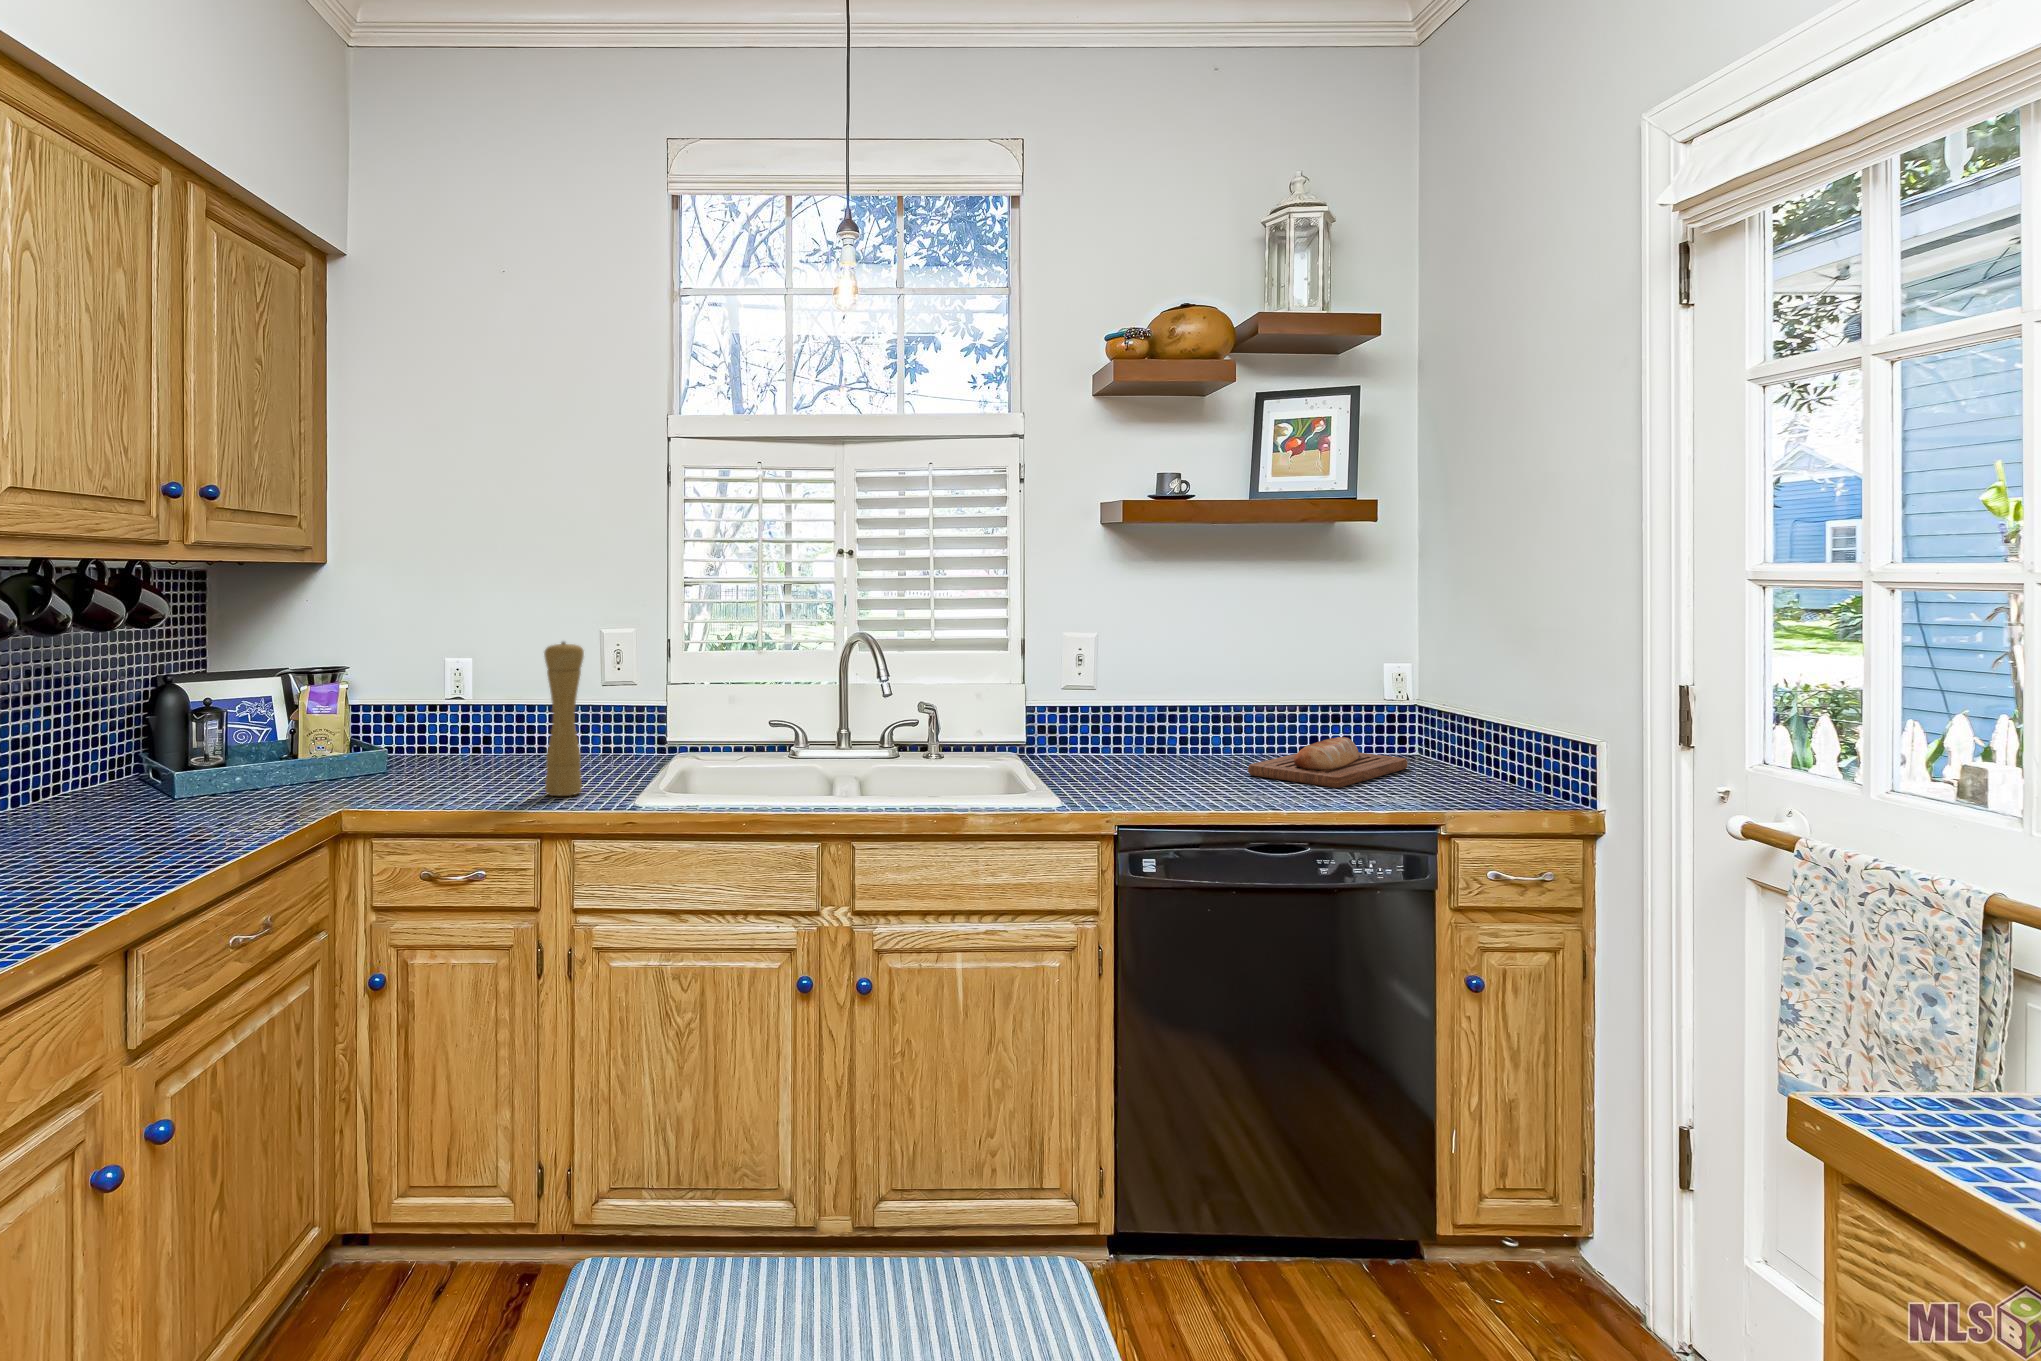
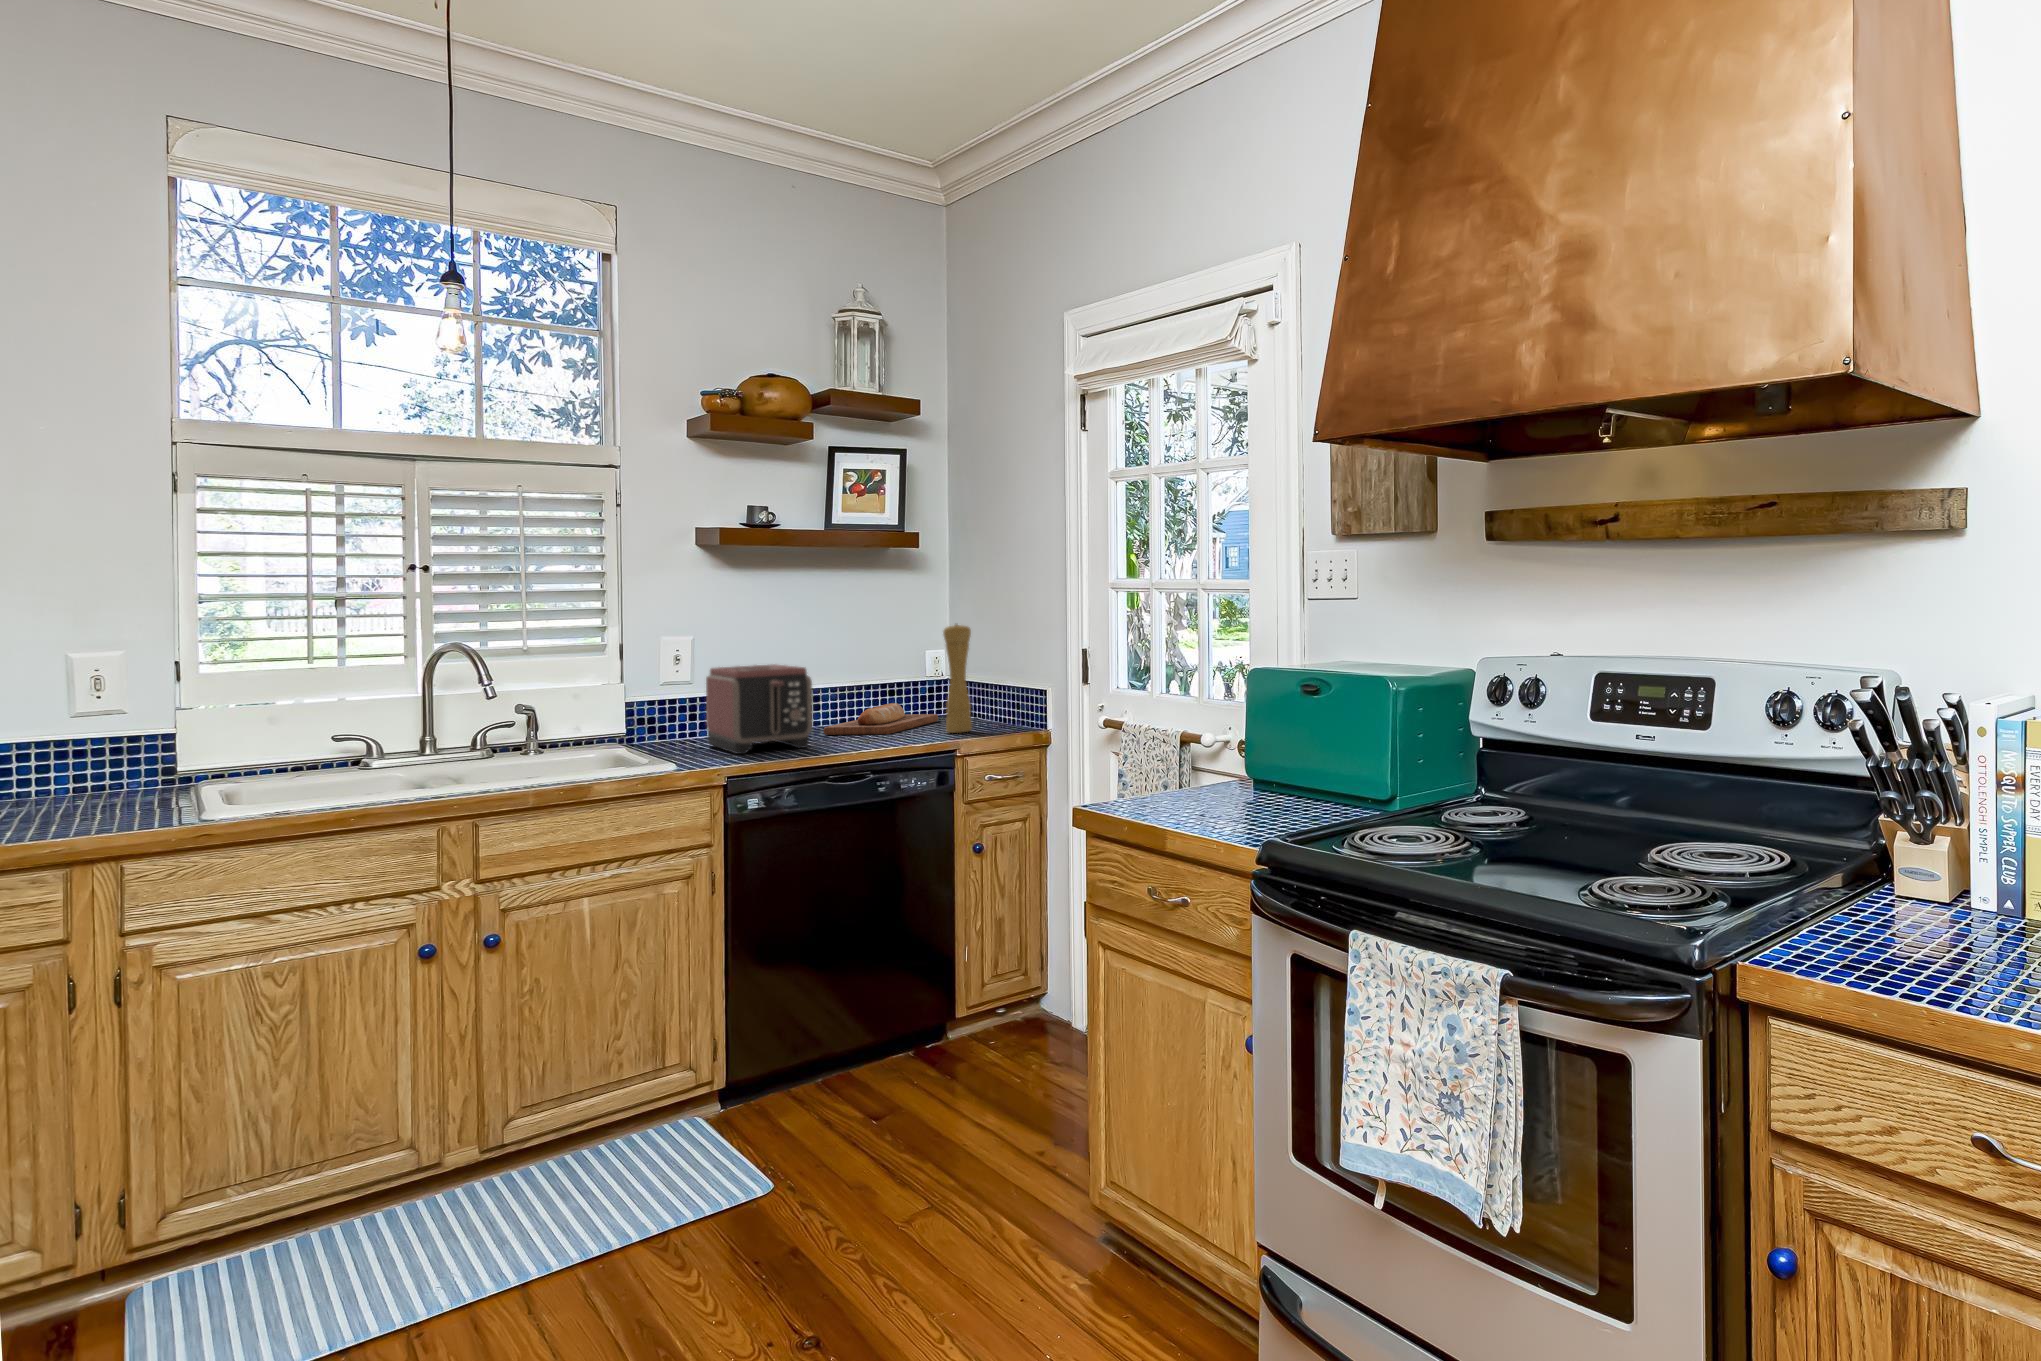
pepper mill: present [544,642,584,796] -> present [943,624,972,733]
toaster: none [1103,677,1234,800] -> present [706,664,813,754]

